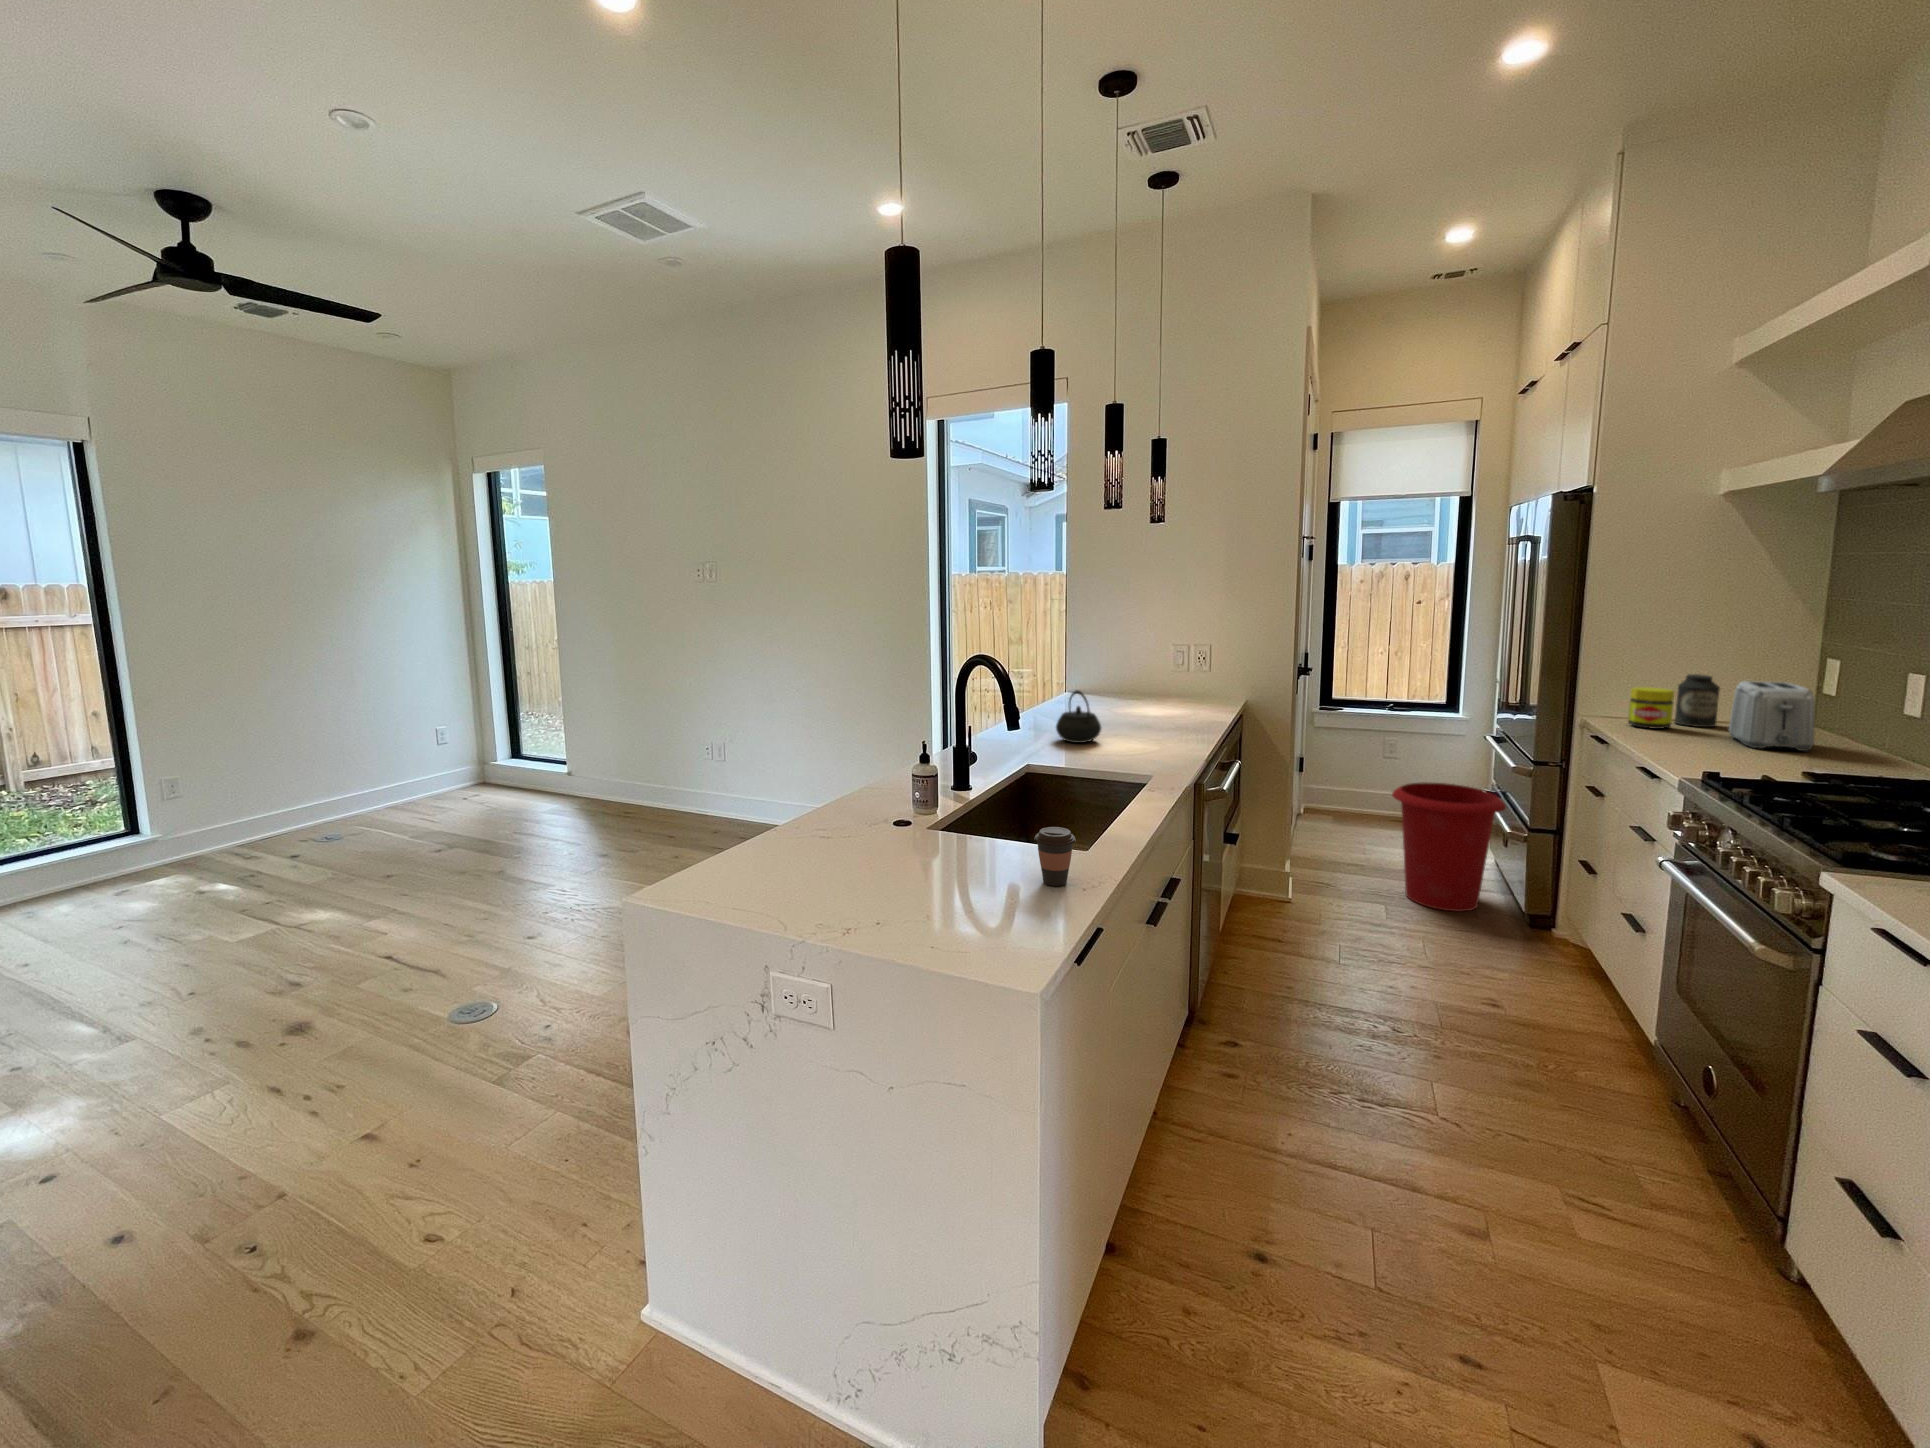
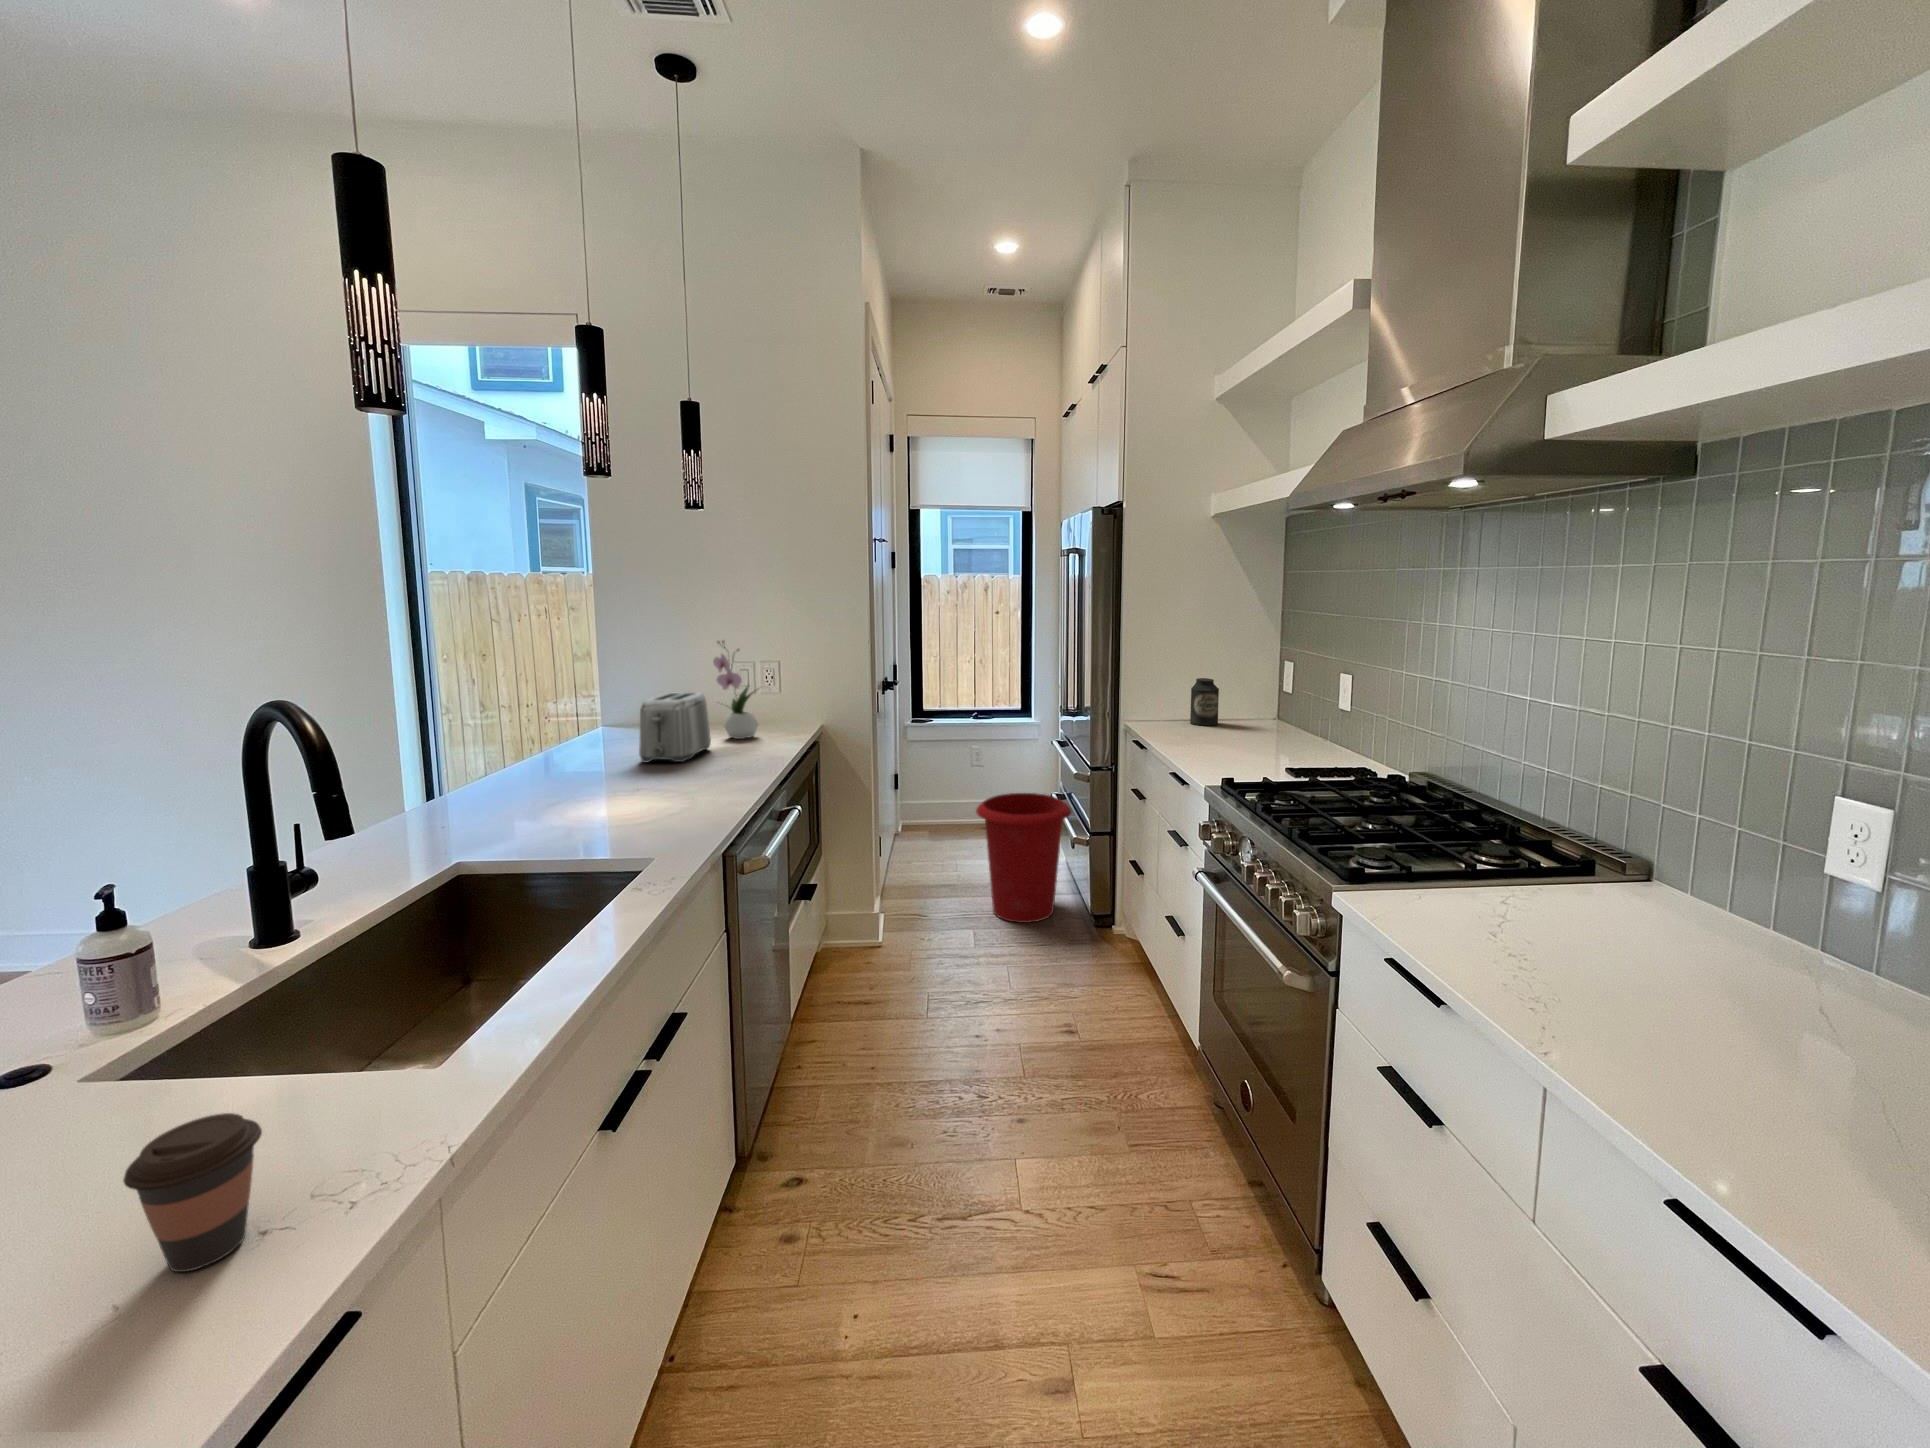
flower arrangement: none [1161,626,1199,707] -> present [713,641,759,739]
toaster: present [1729,681,1815,751] -> present [639,692,711,762]
jar: present [1628,687,1674,729] -> none [1159,692,1190,730]
kettle: present [1056,690,1101,743] -> none [522,736,598,814]

